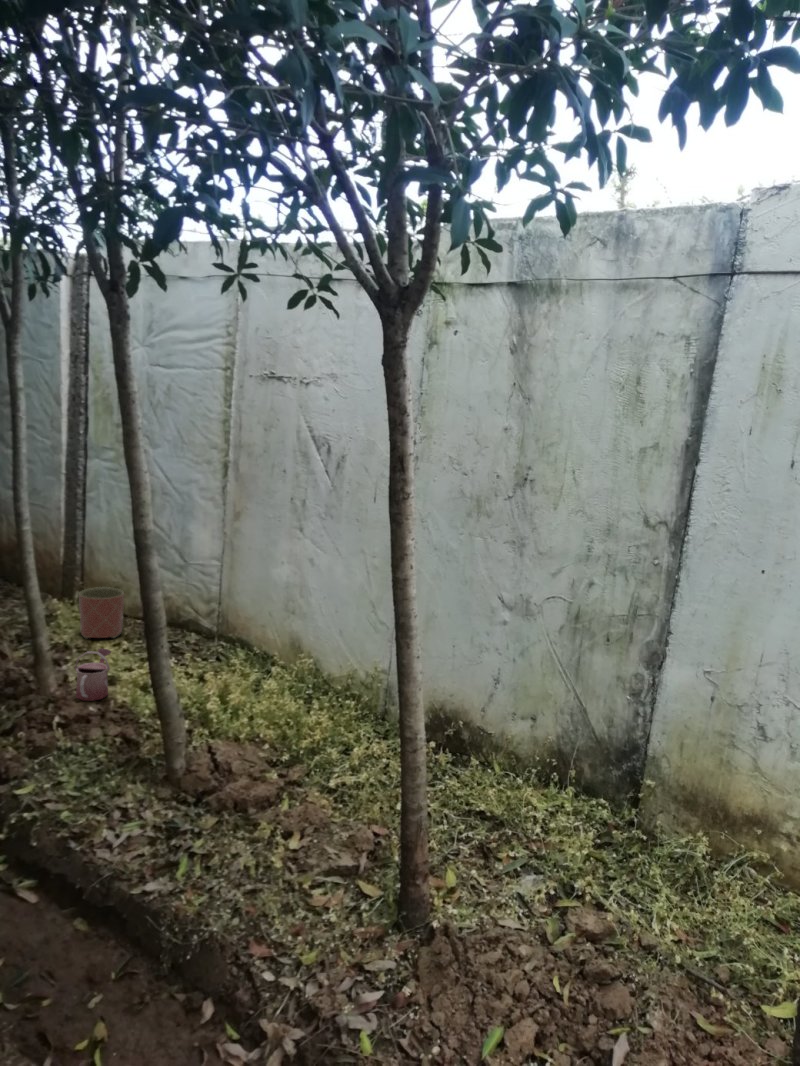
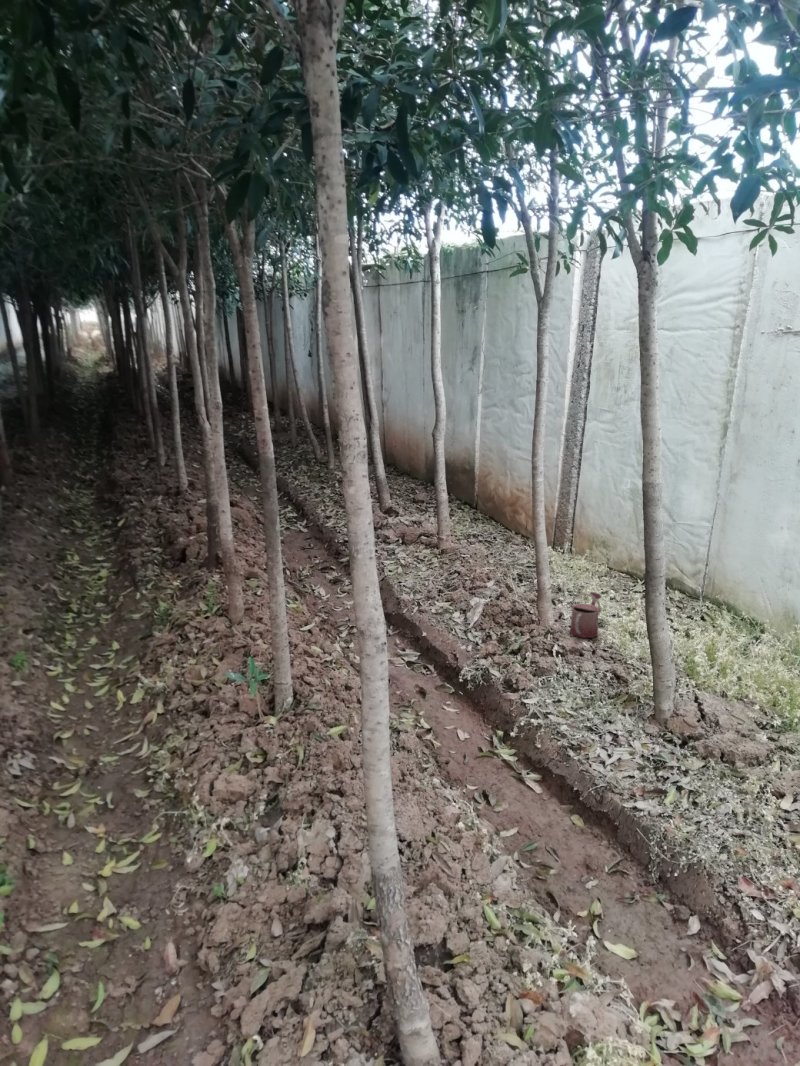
planter: present [79,587,124,638] -> none [571,538,612,587]

